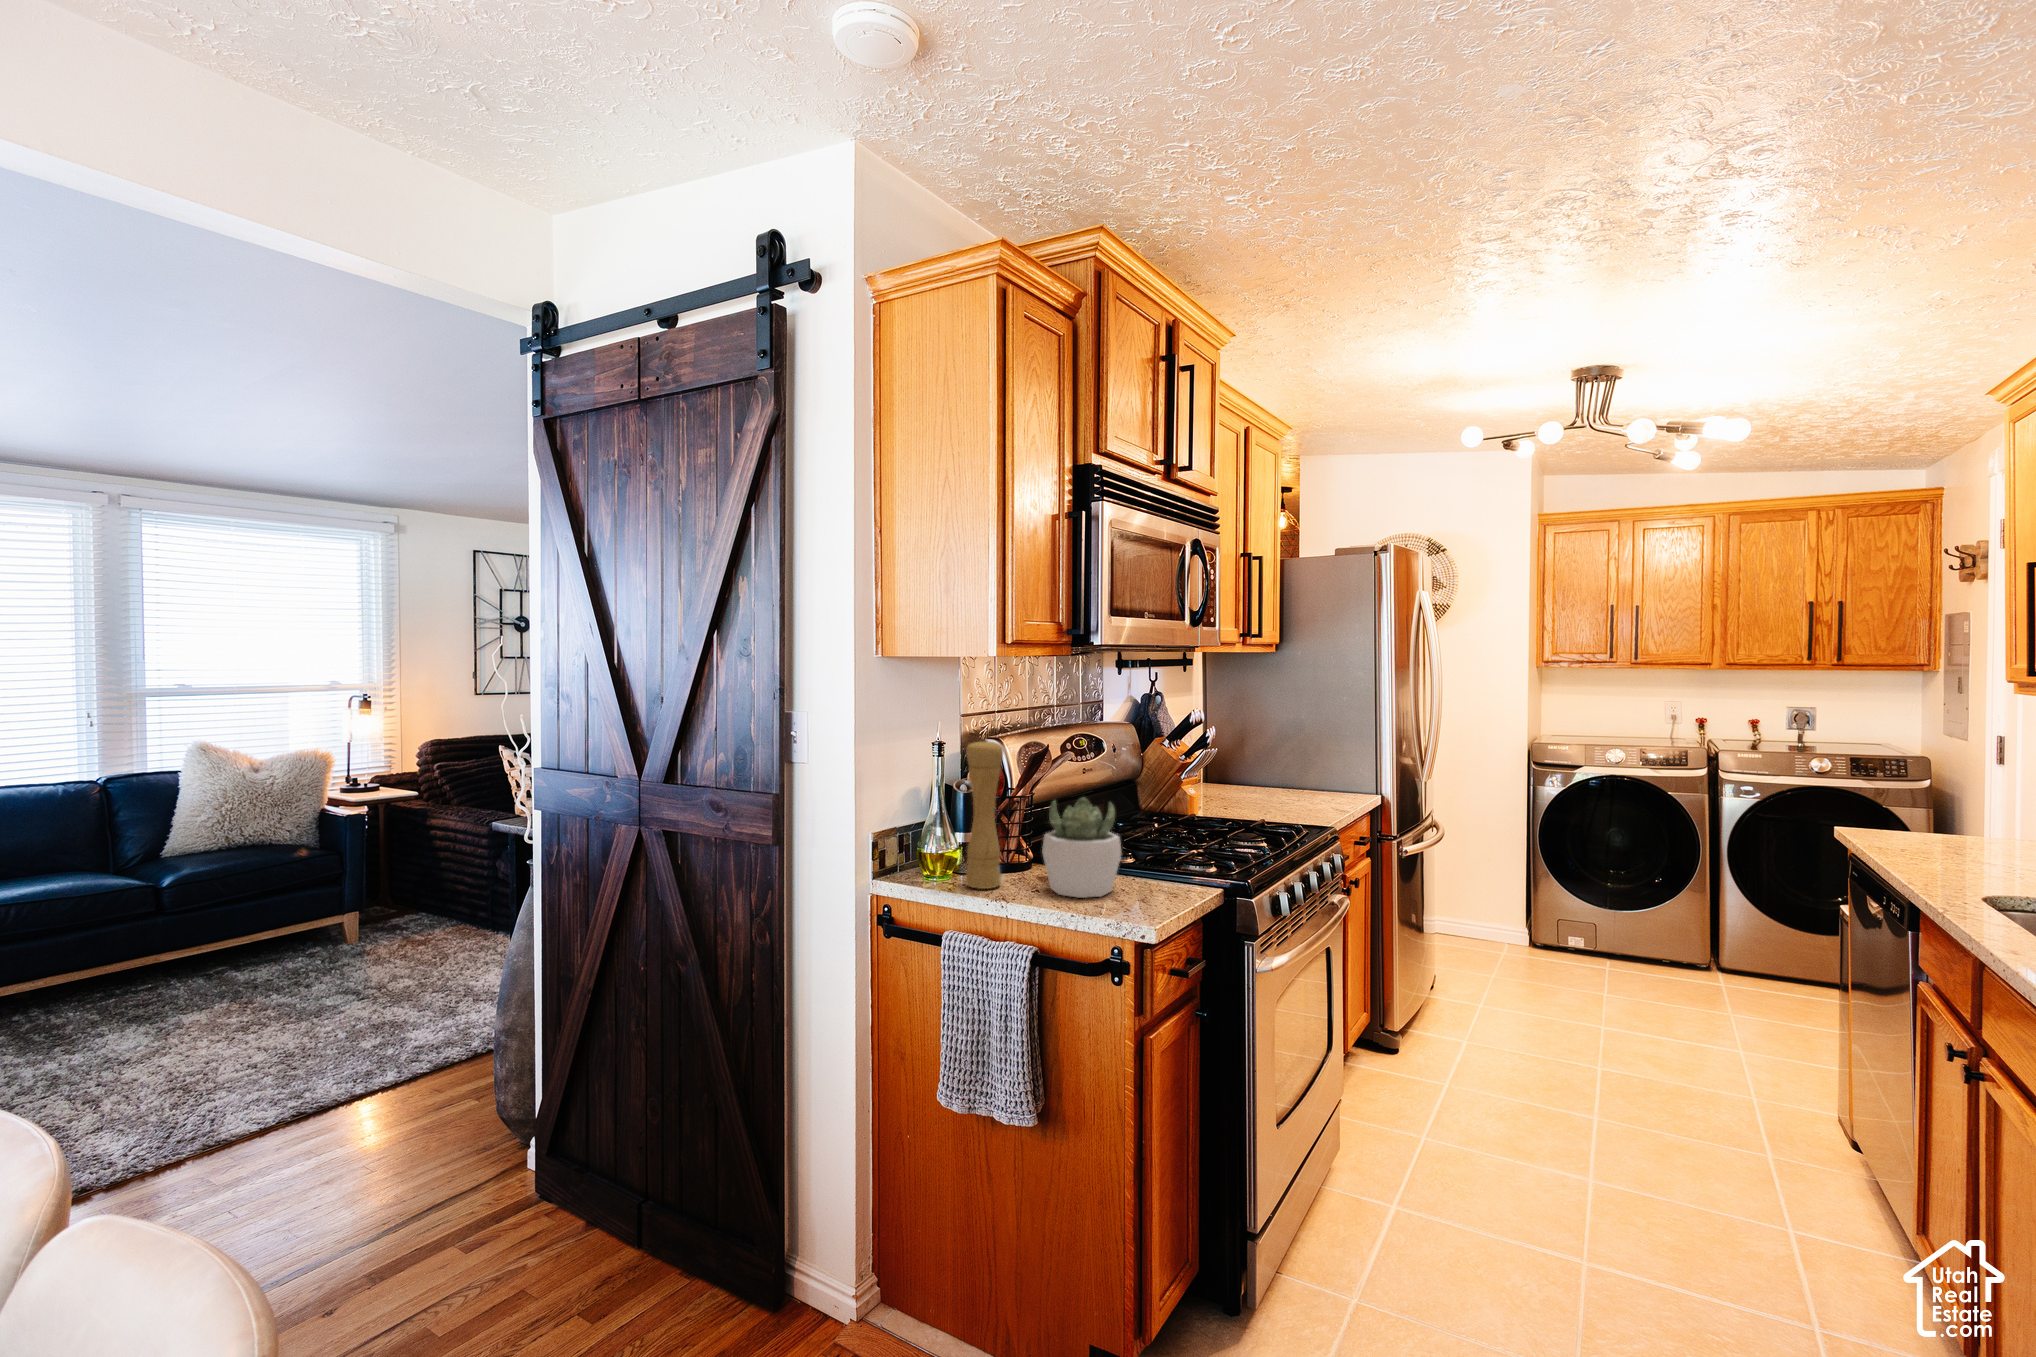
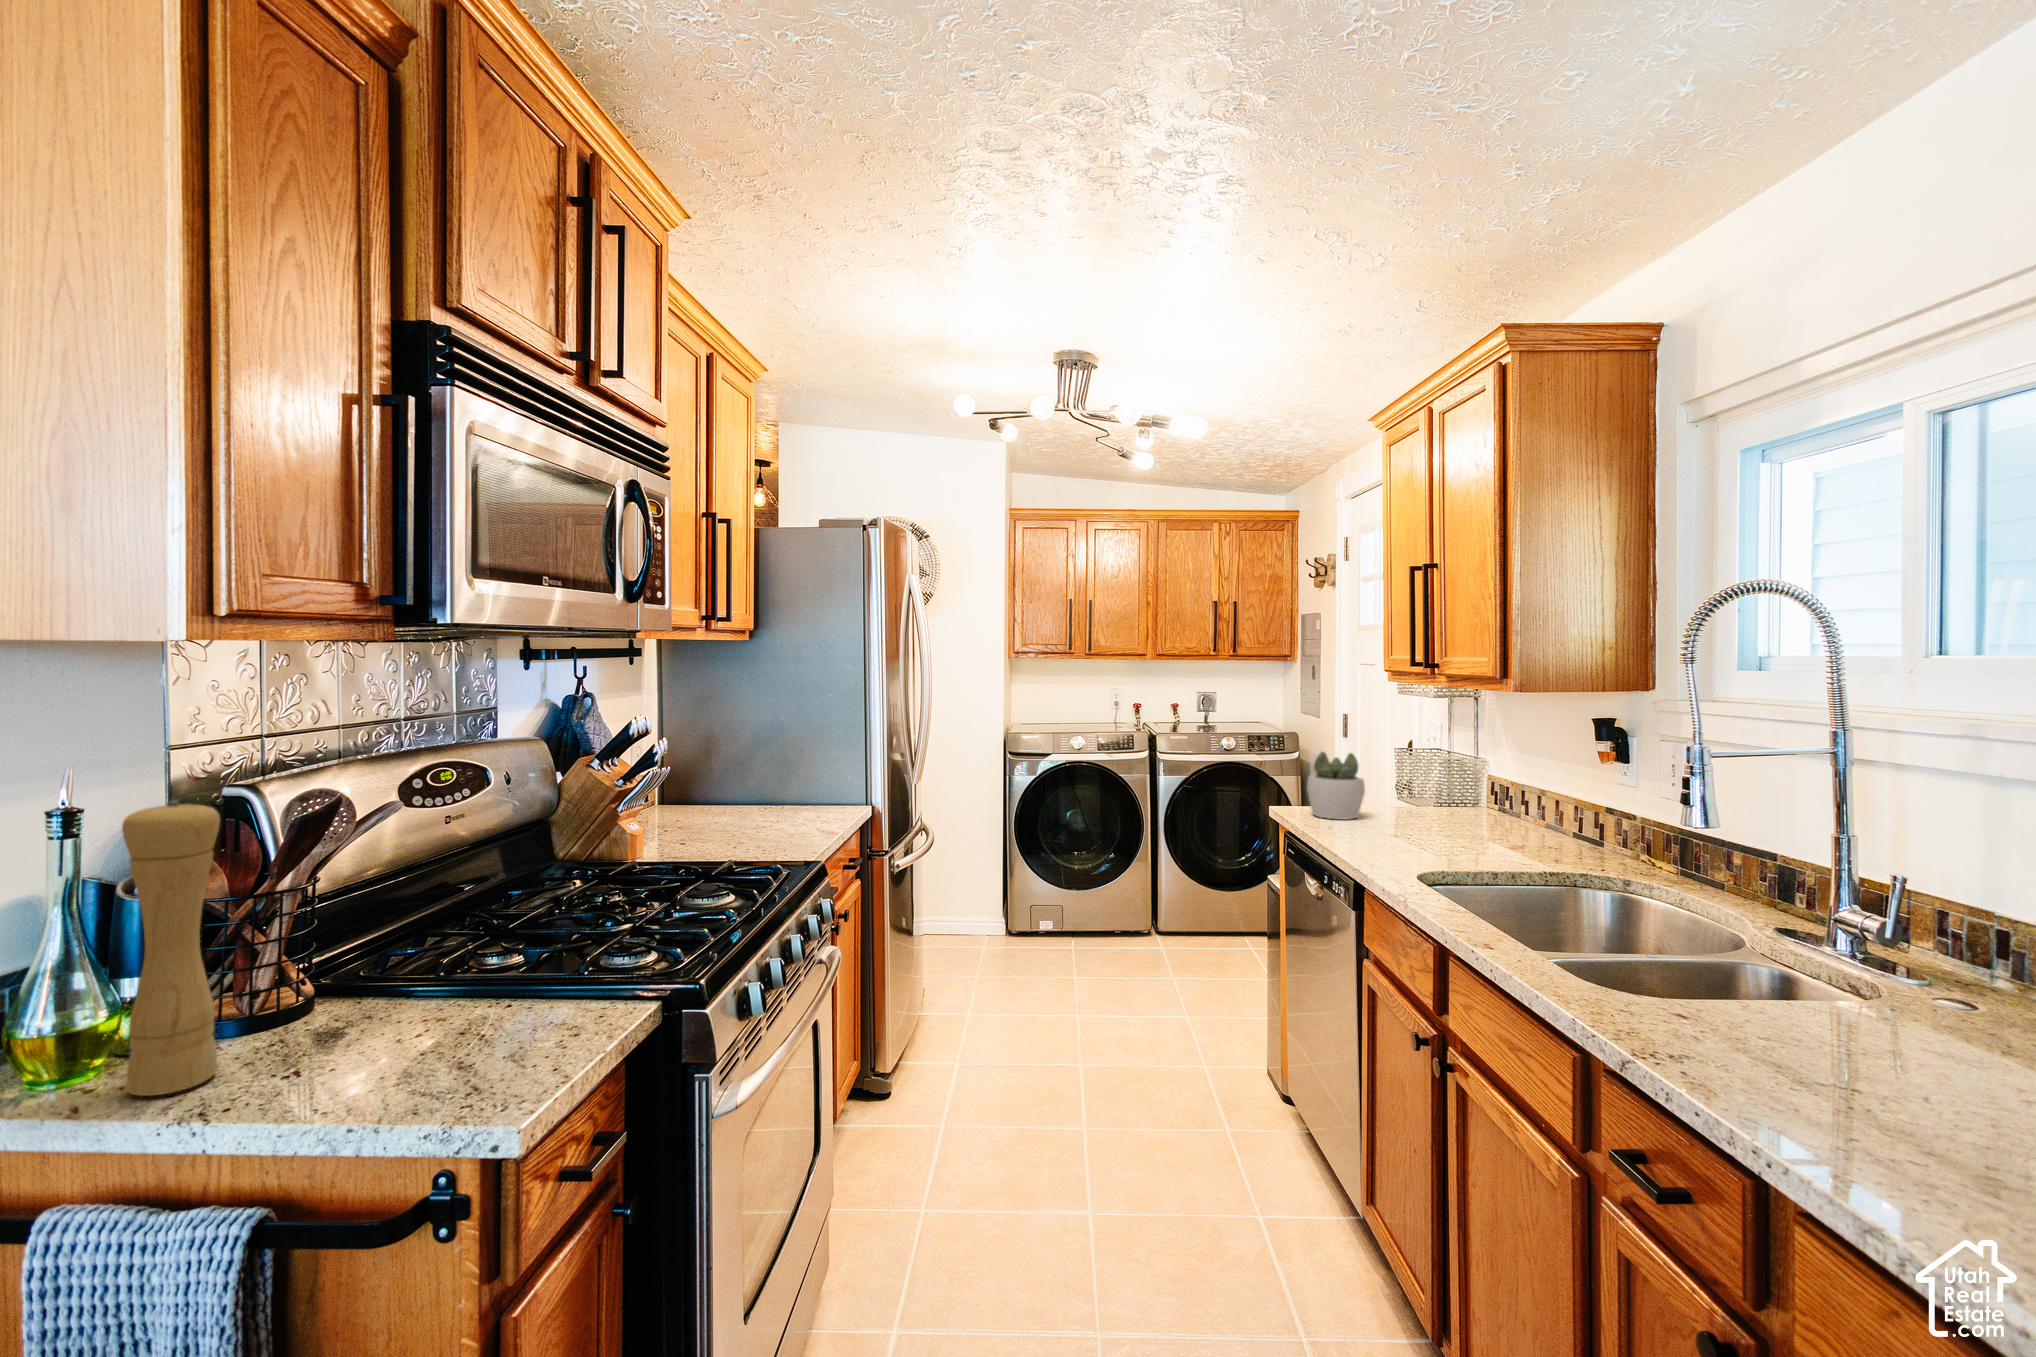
succulent plant: present [1042,797,1121,898] -> present [1307,752,1365,820]

